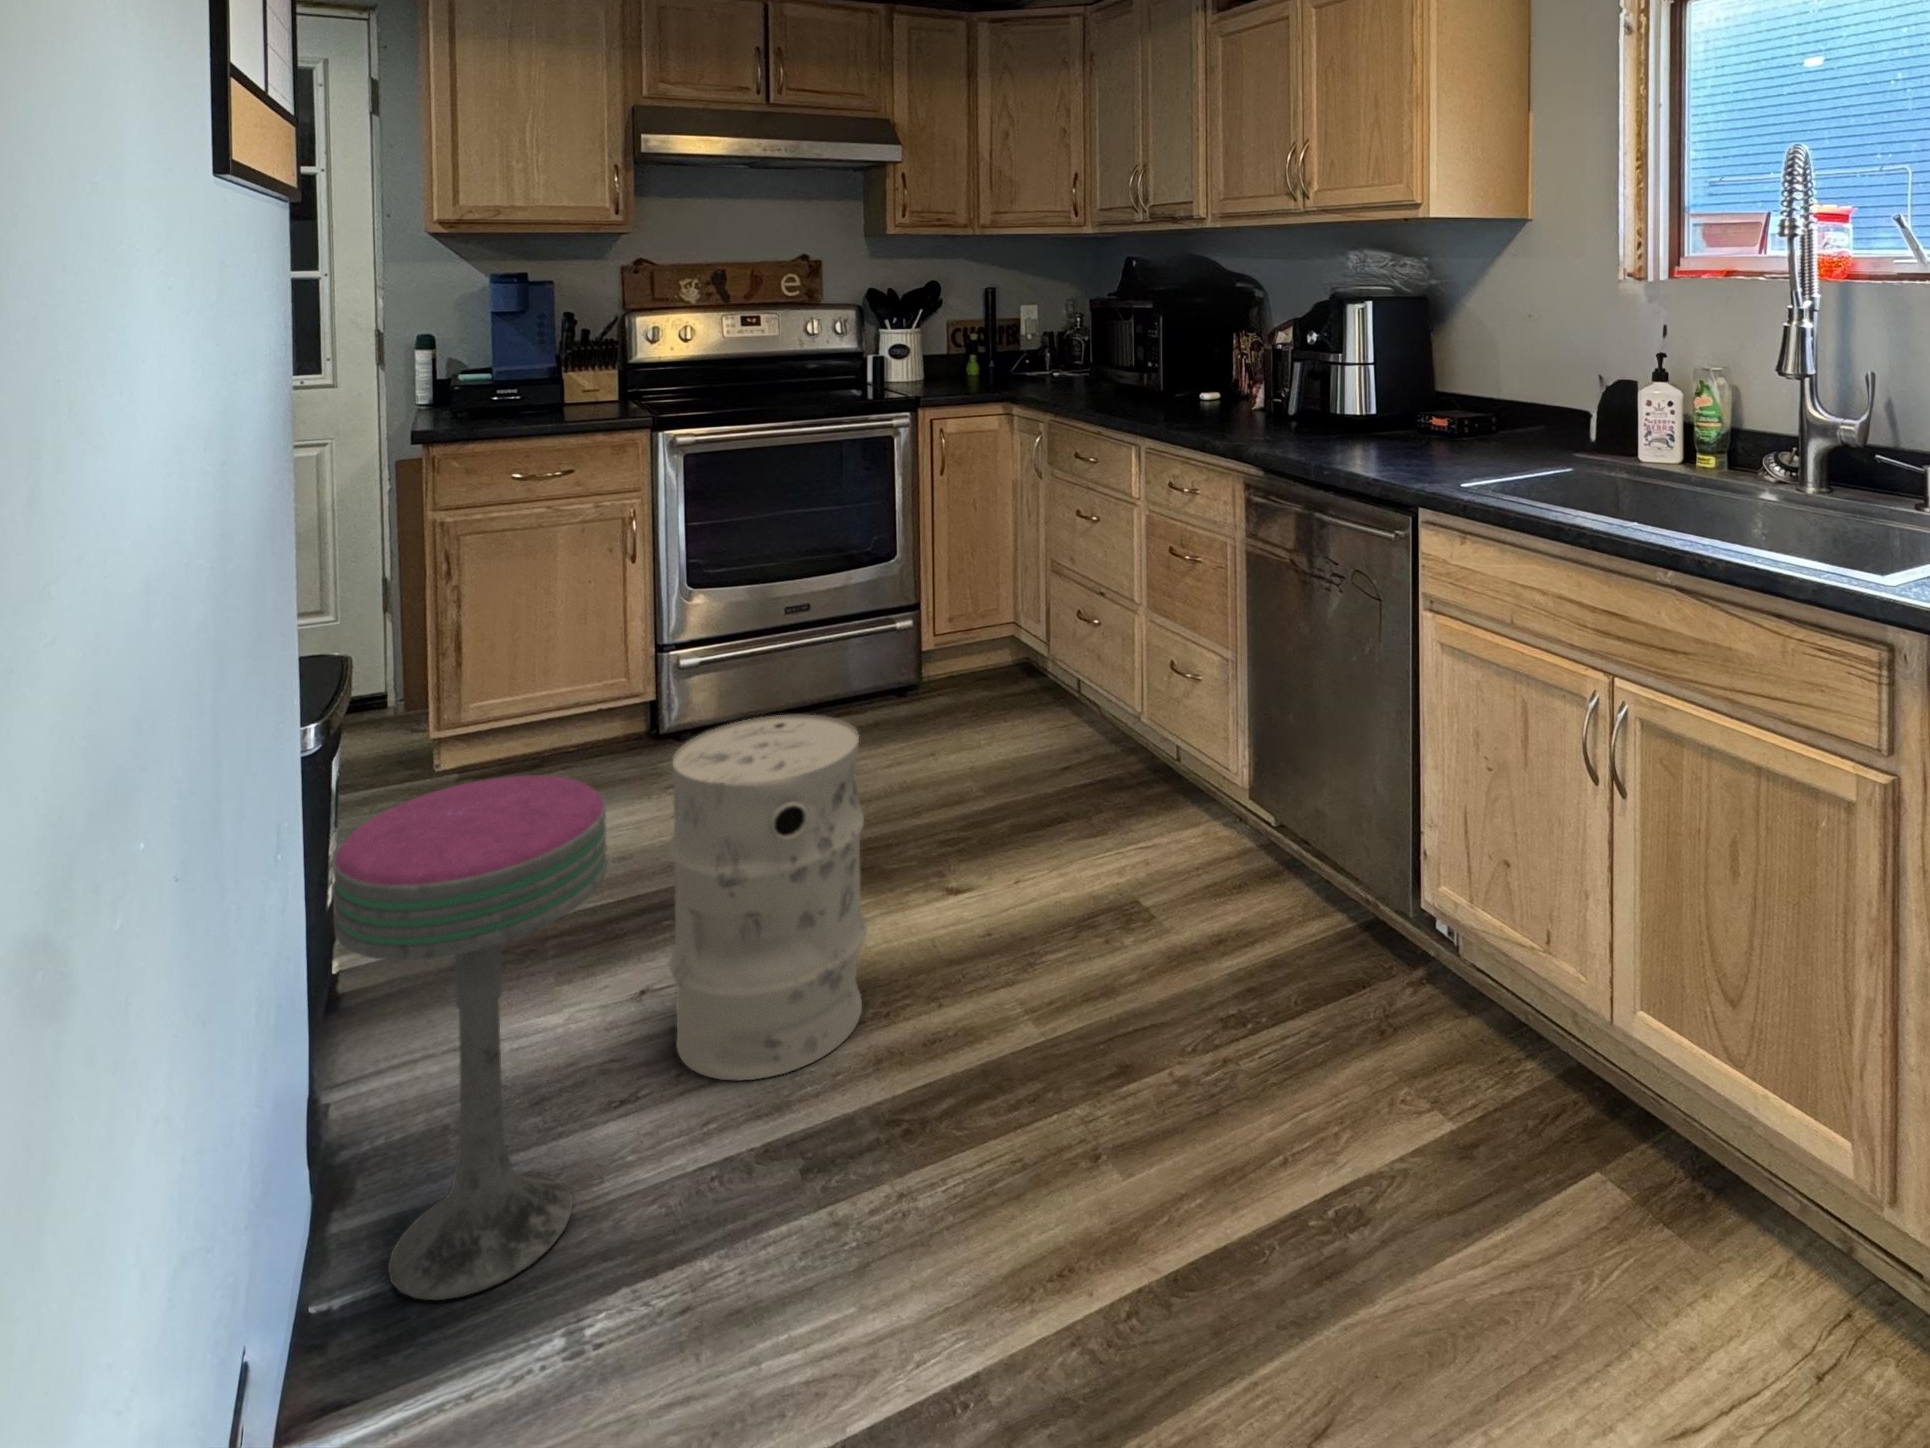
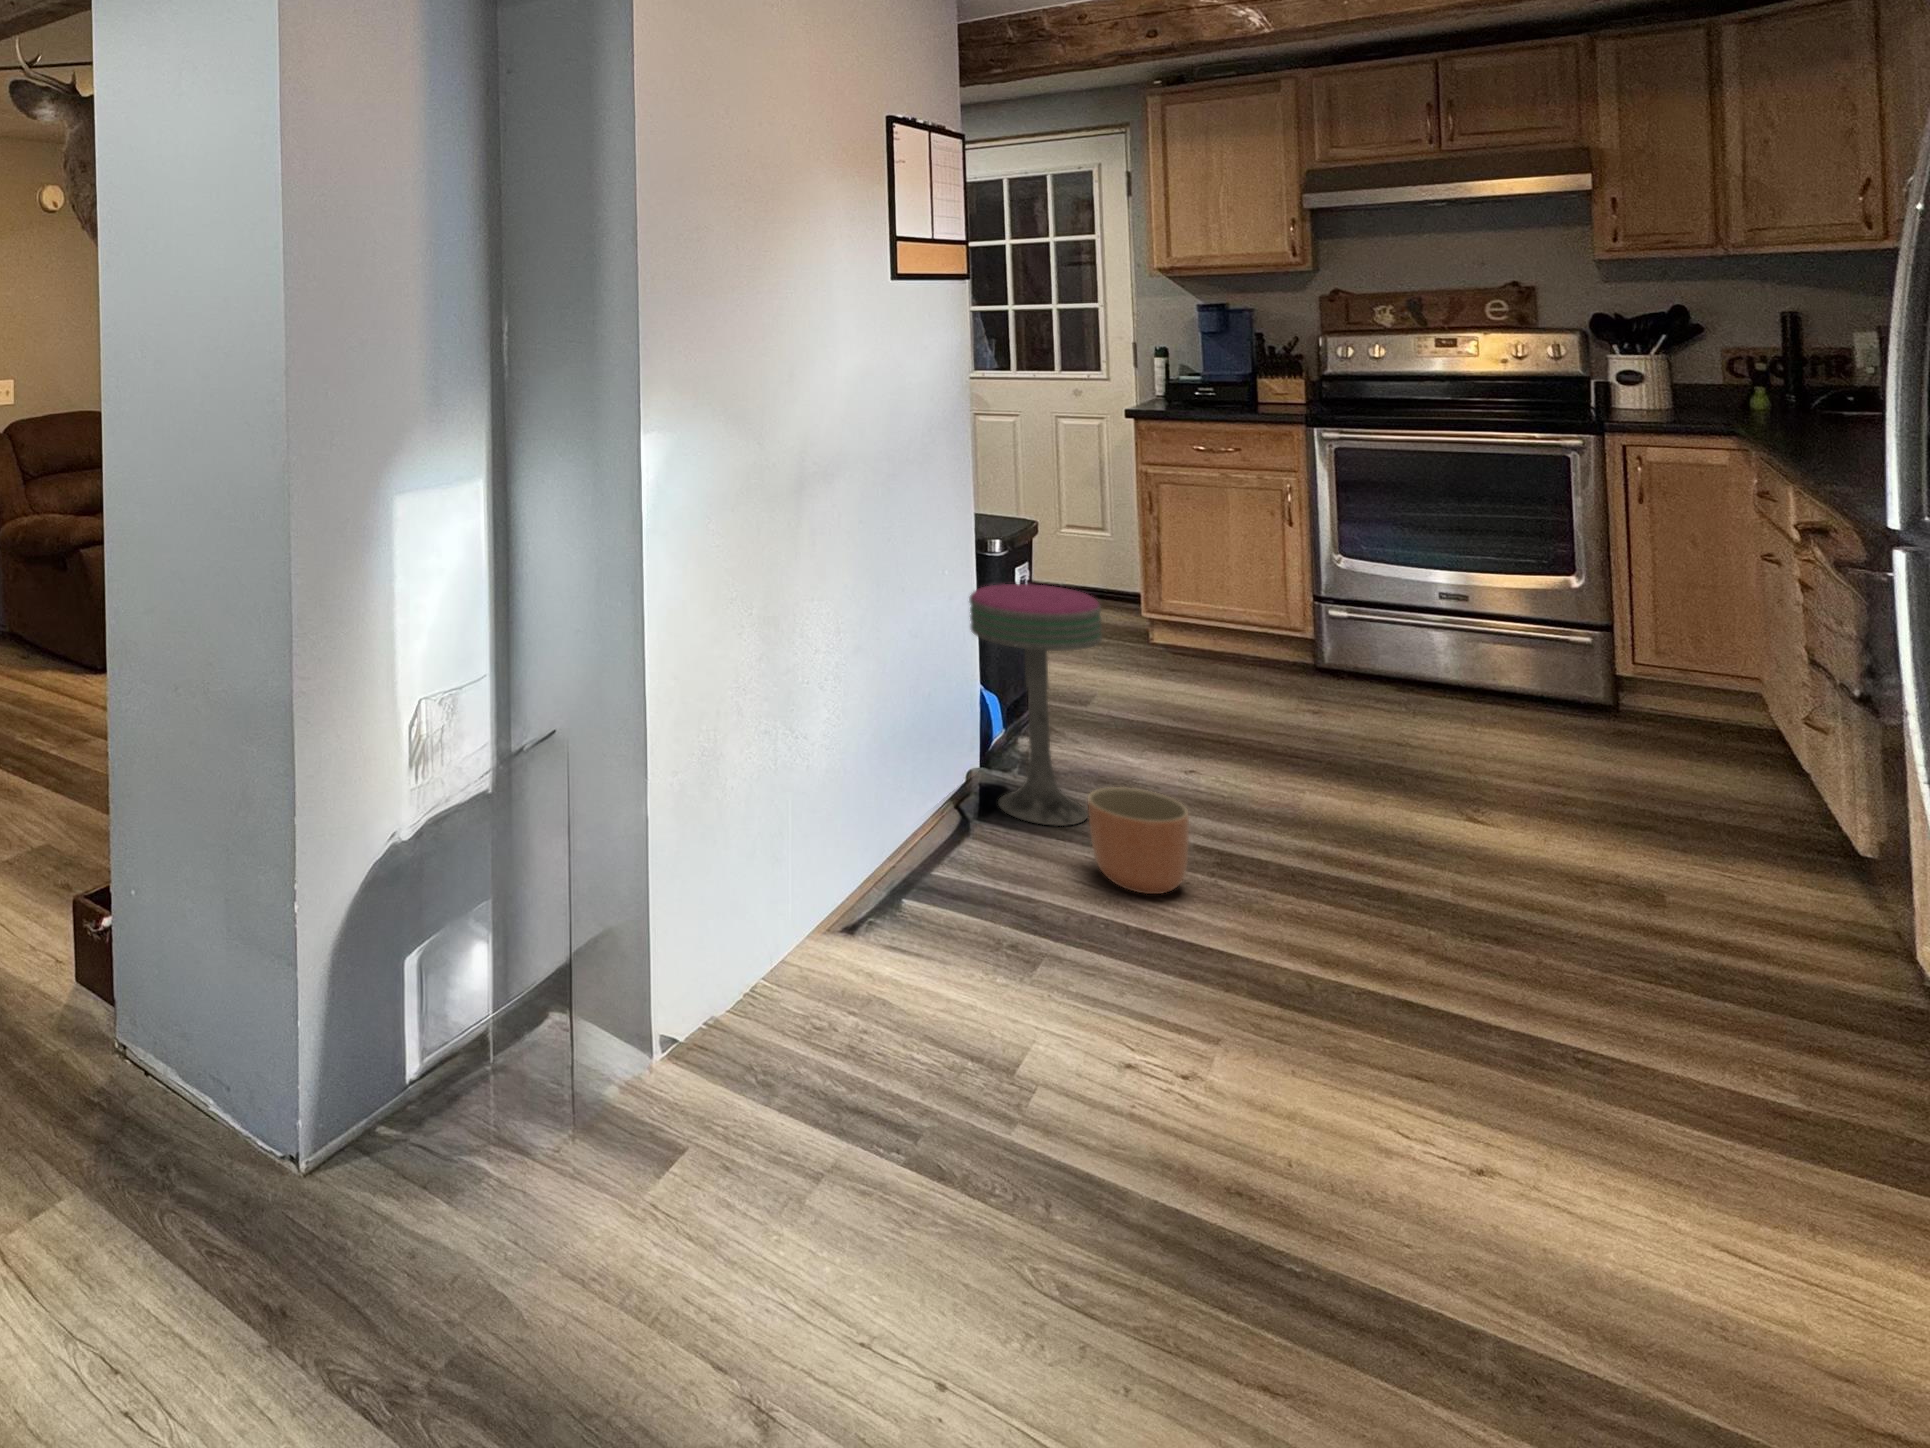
trash can: present [669,715,867,1081] -> none [1176,614,1326,838]
planter: none [661,1110,833,1349] -> present [1088,787,1189,894]

